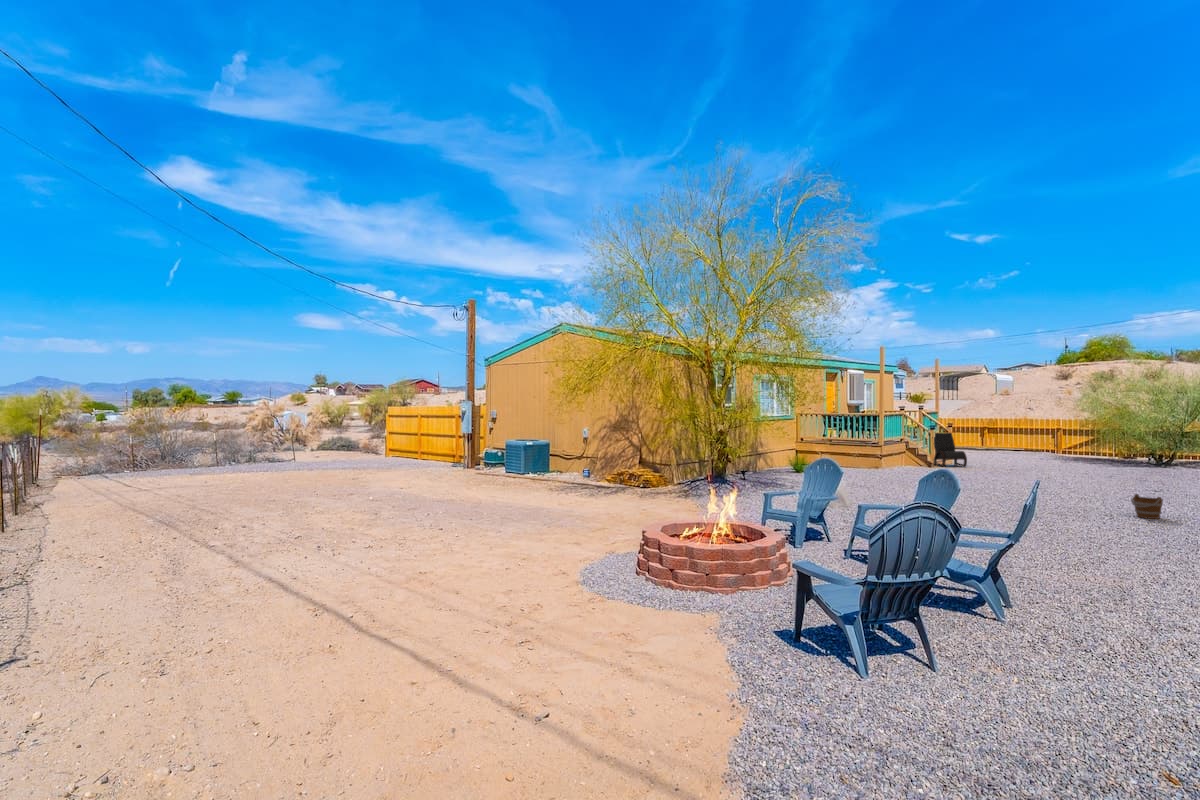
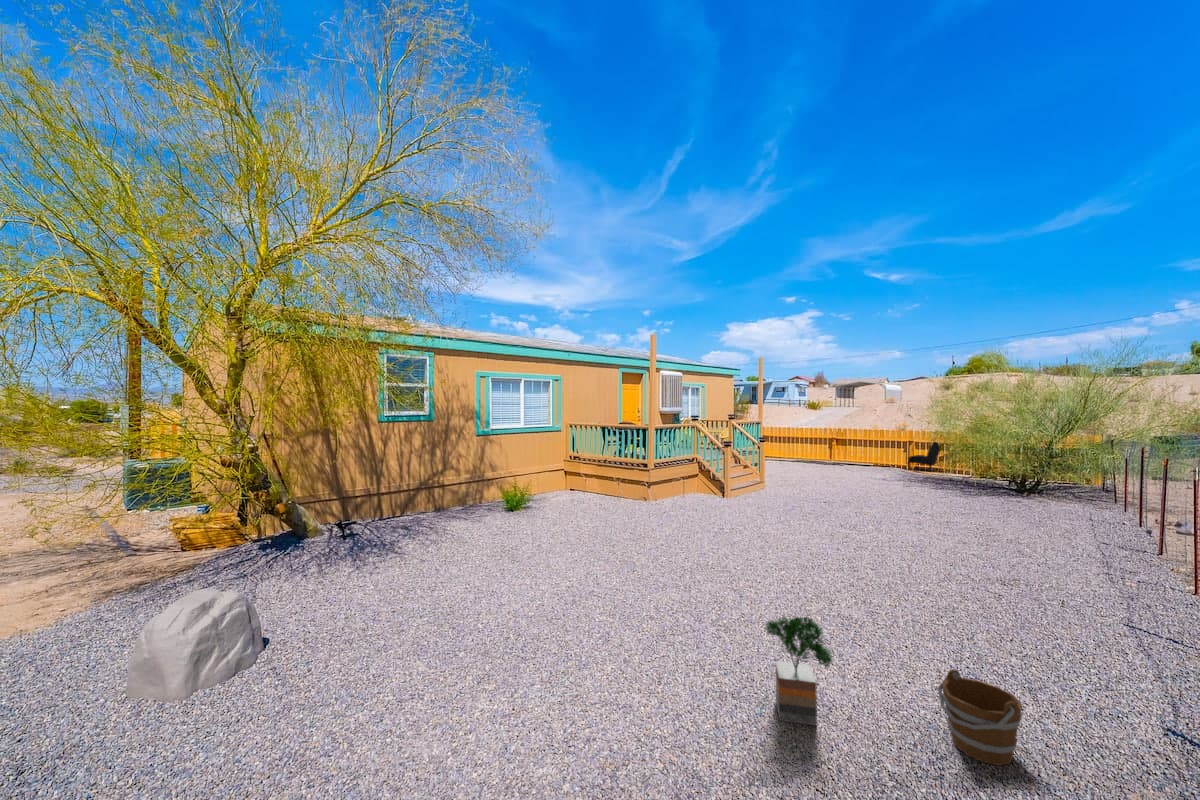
lounge chair: present [933,433,967,467] -> present [908,442,940,471]
potted tree: none [1059,478,1092,515] -> present [764,616,832,726]

